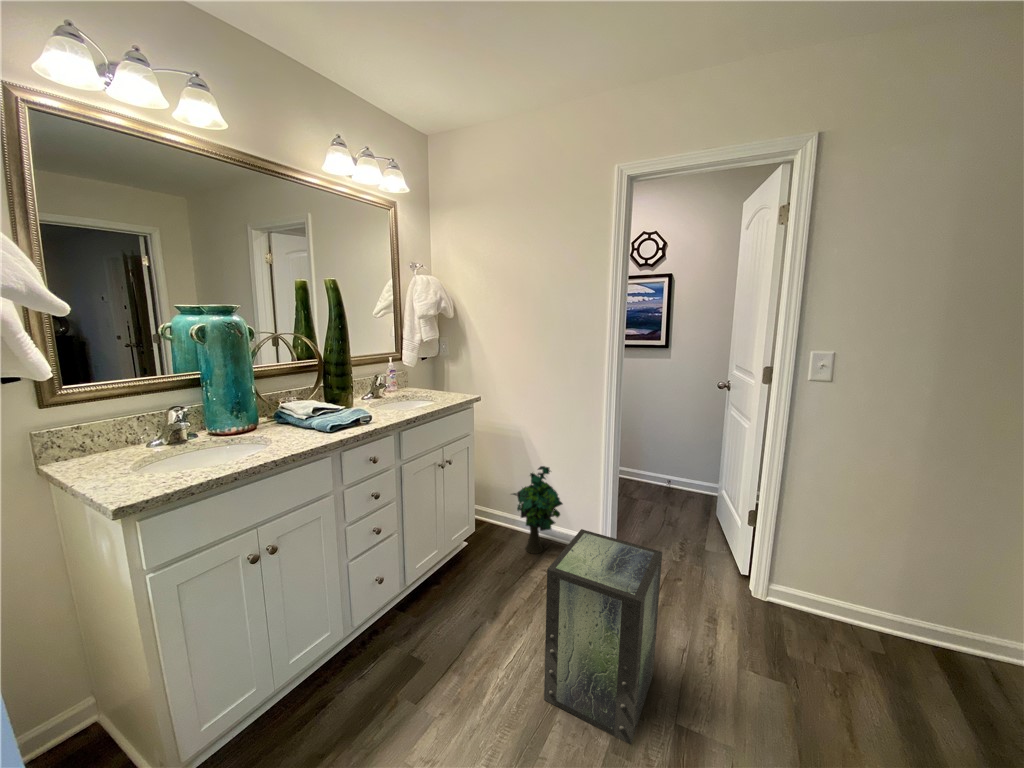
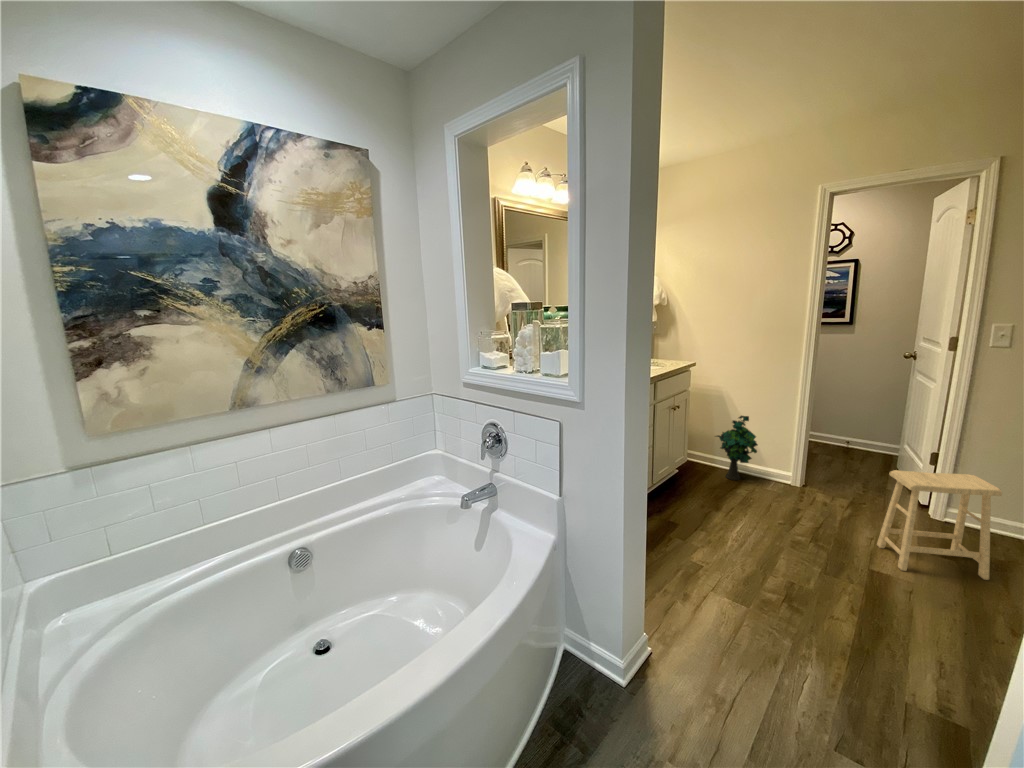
storage box: present [544,529,662,744] -> none [764,448,854,571]
footstool: none [694,560,842,721] -> present [877,470,1002,580]

